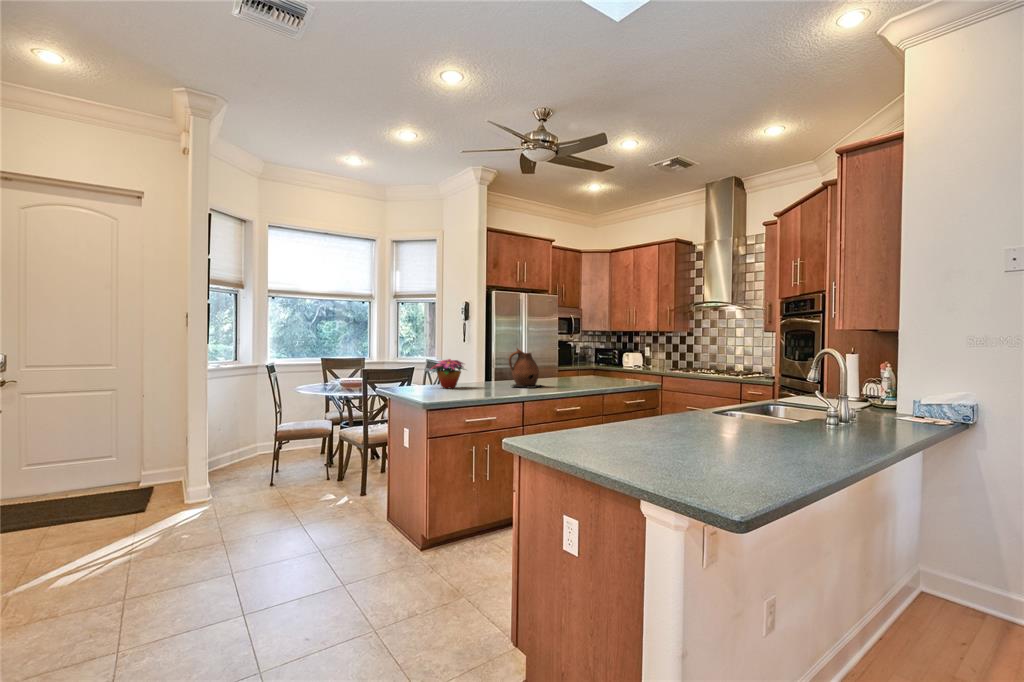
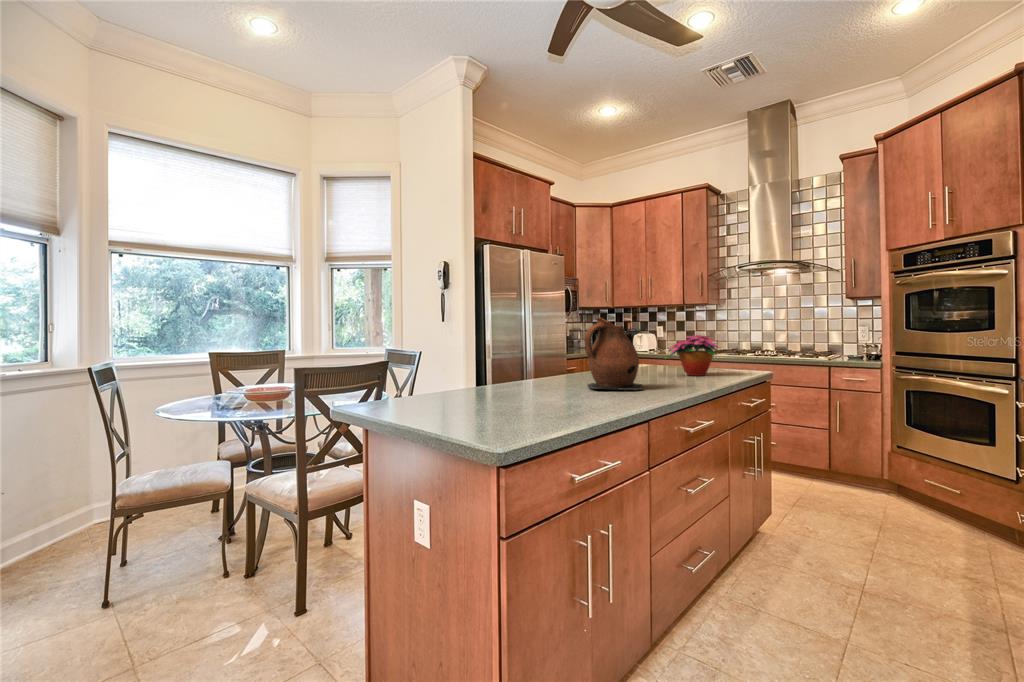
flower arrangement: present [431,359,464,389] -> present [667,335,719,376]

